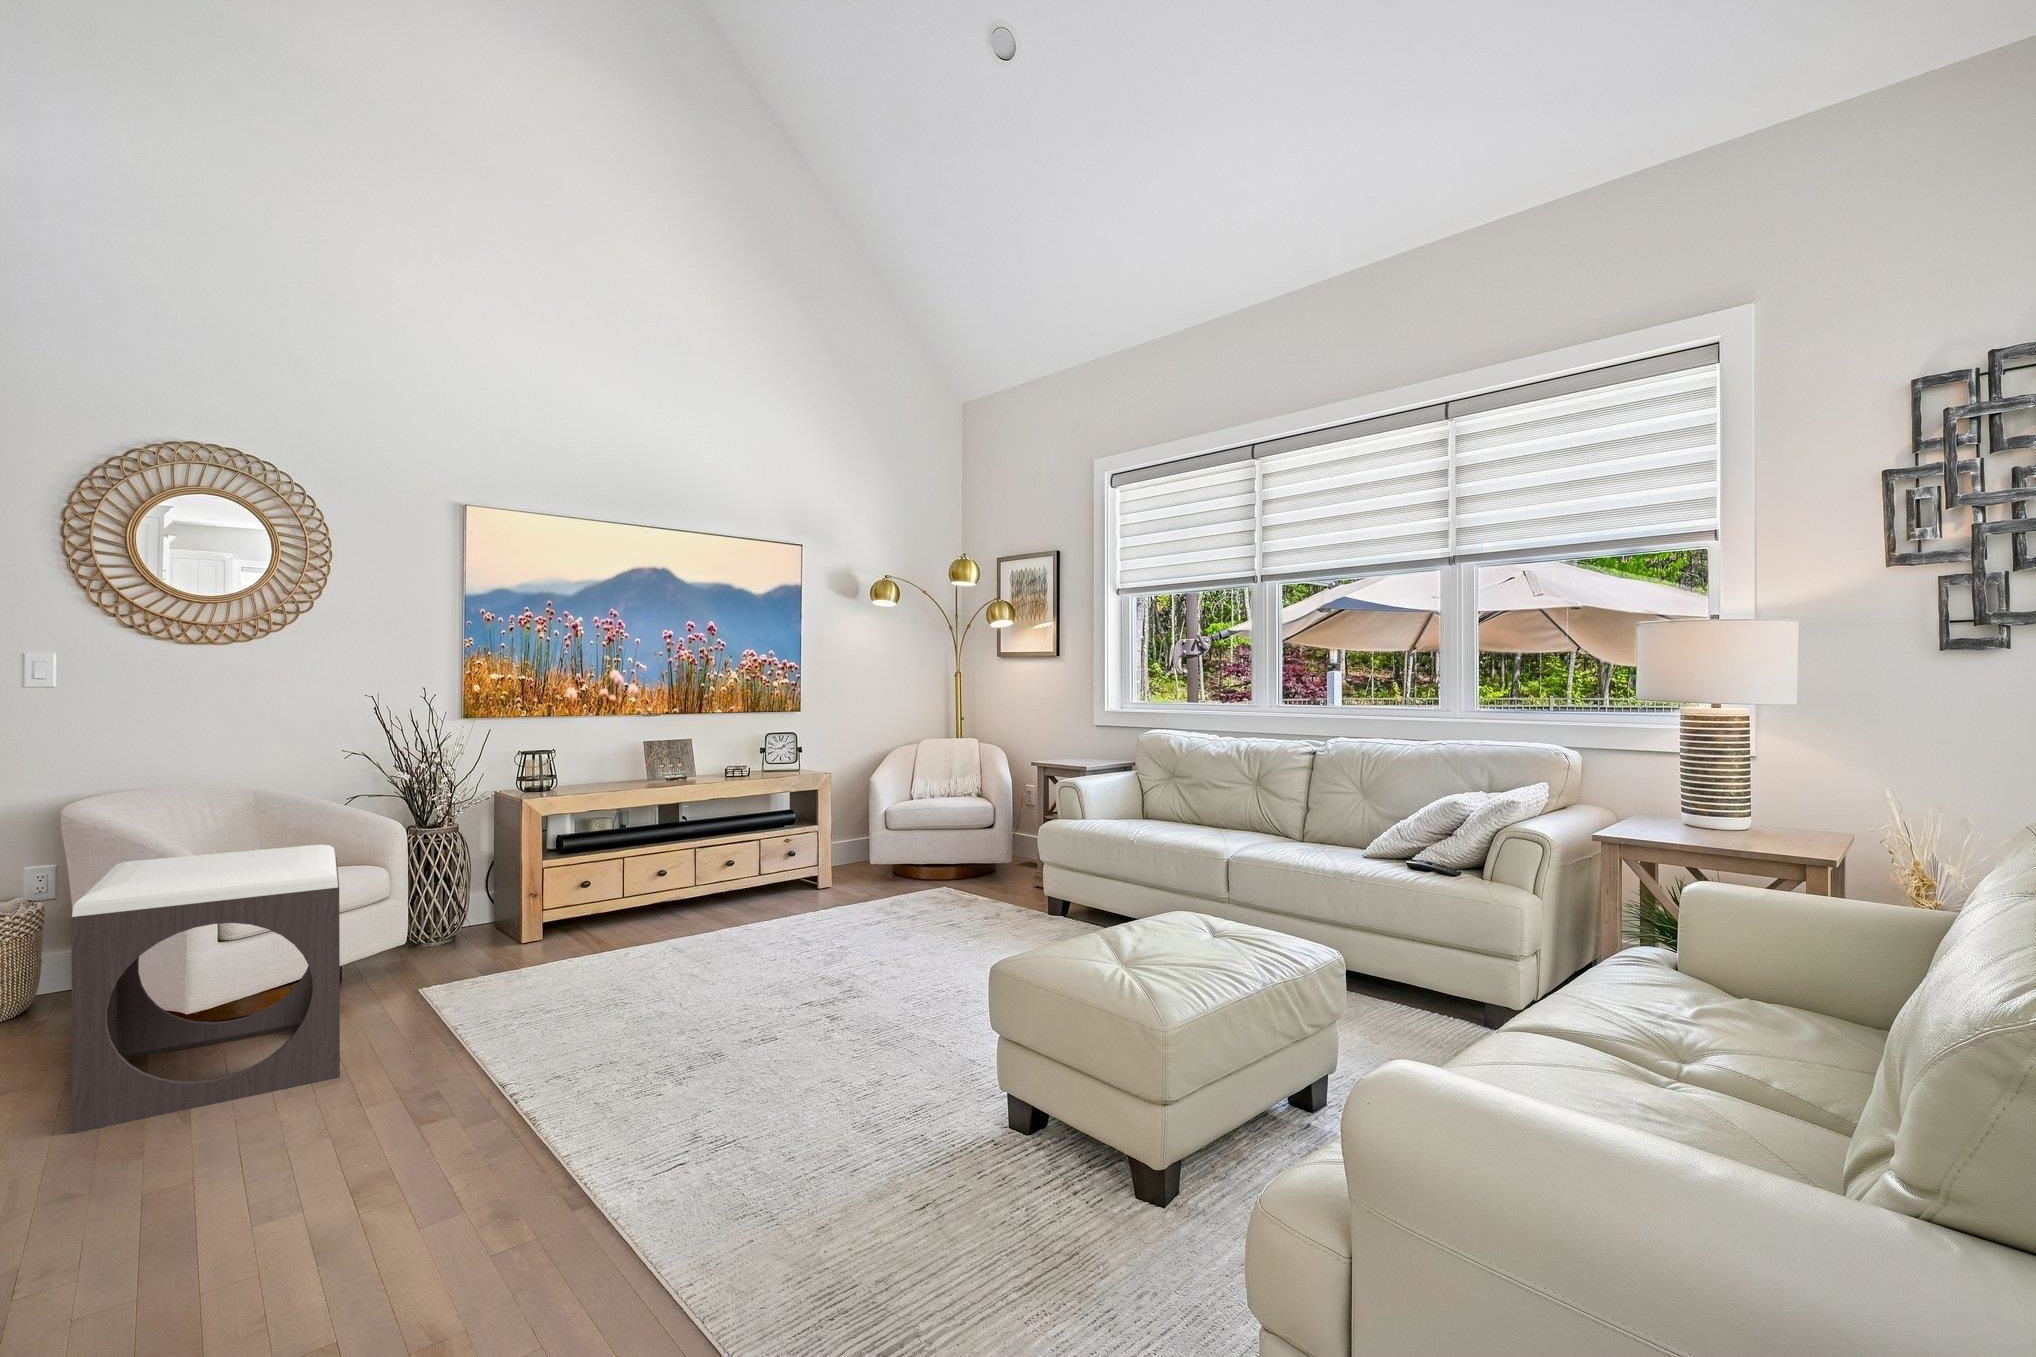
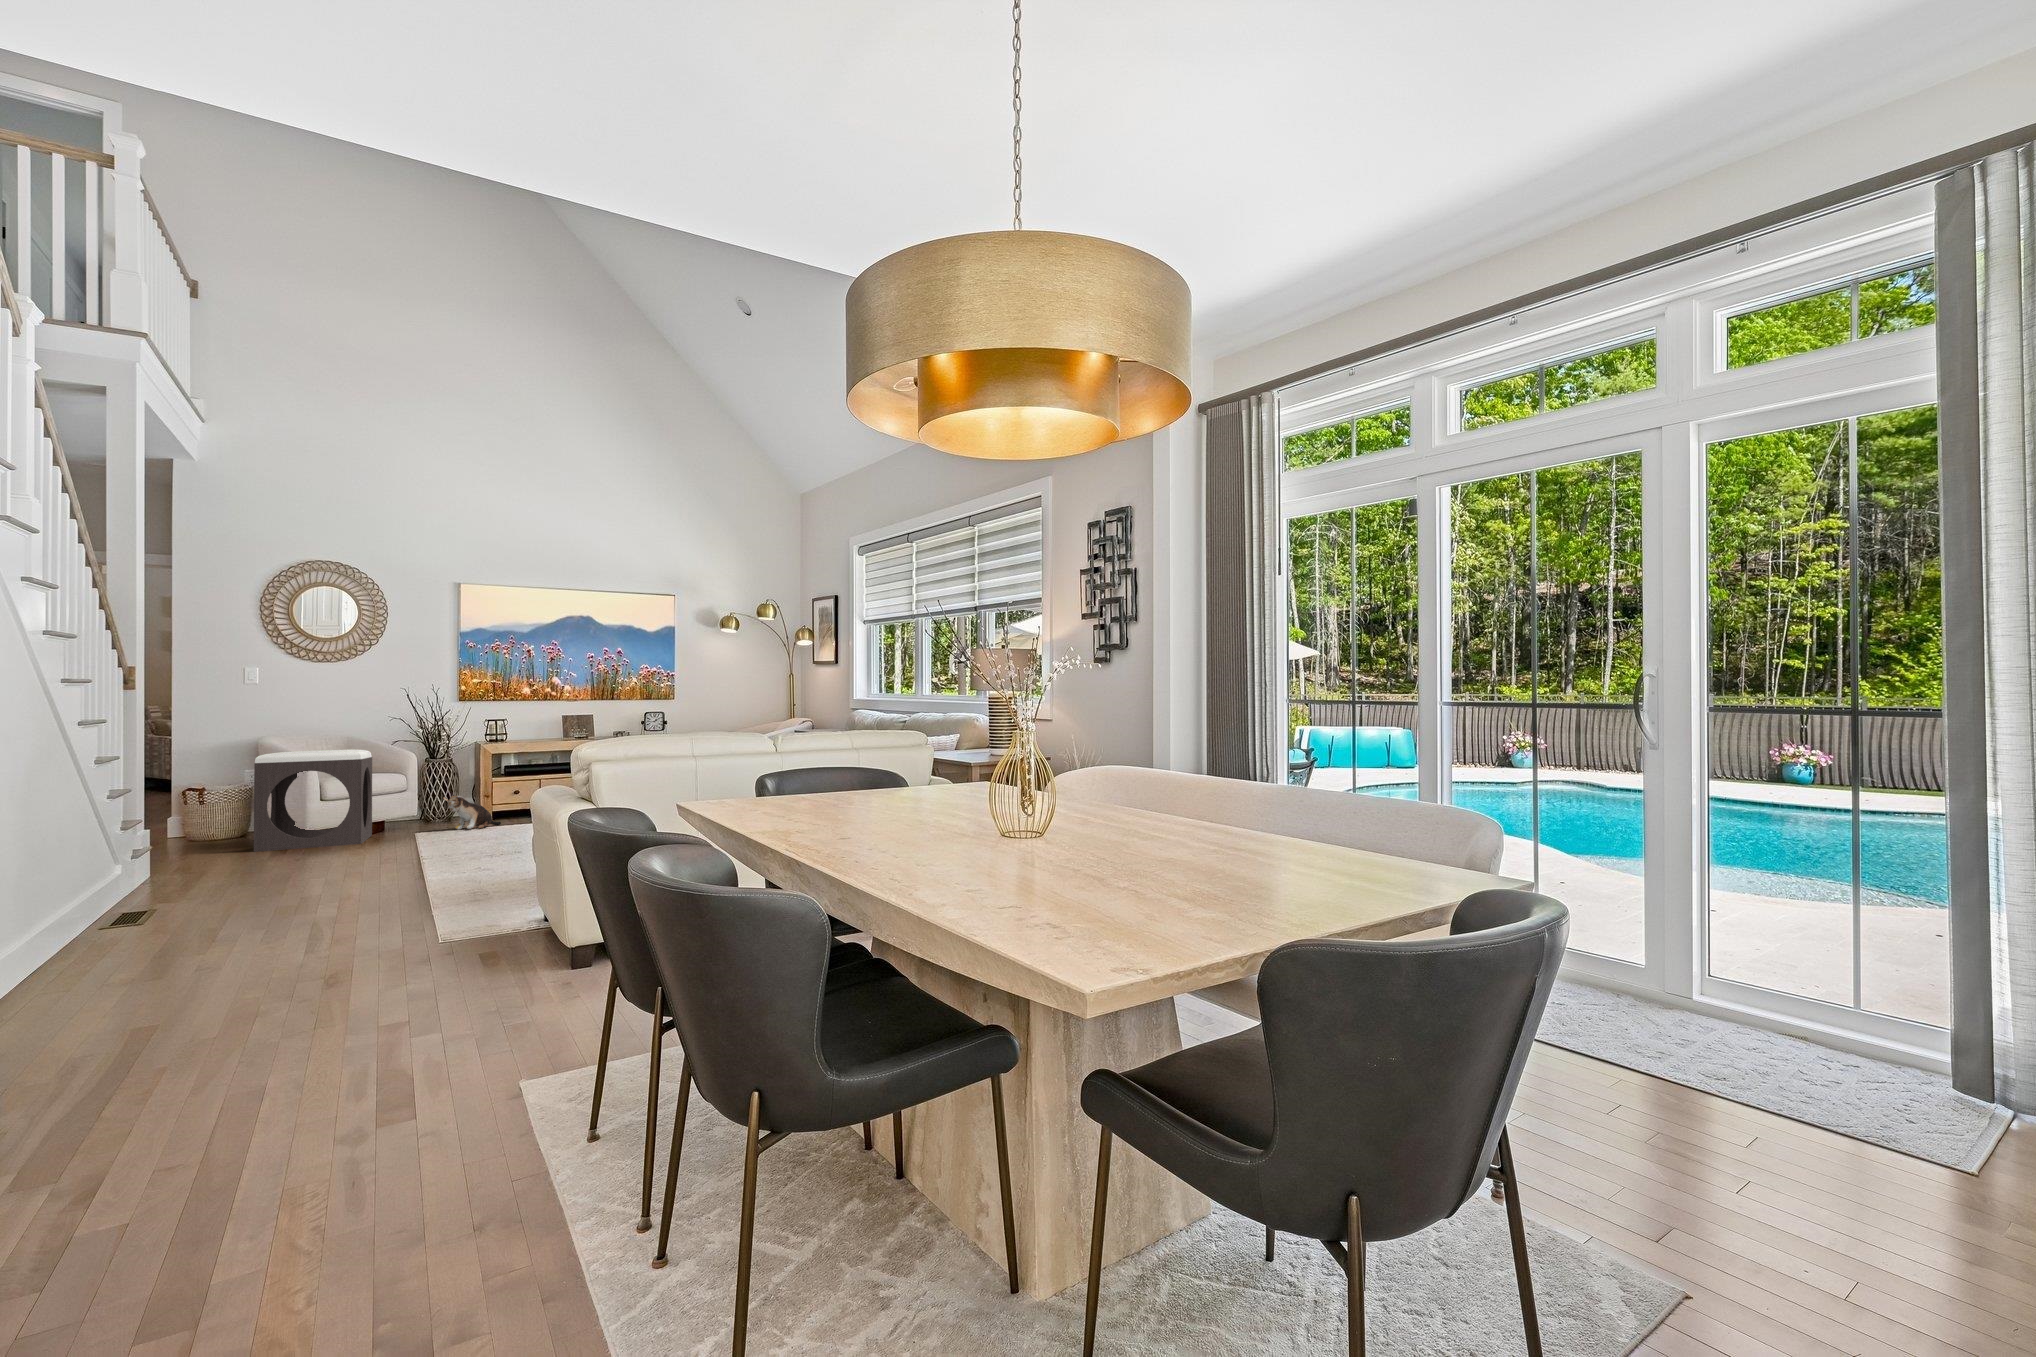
plush toy: none [487,925,582,991] -> present [443,795,501,830]

